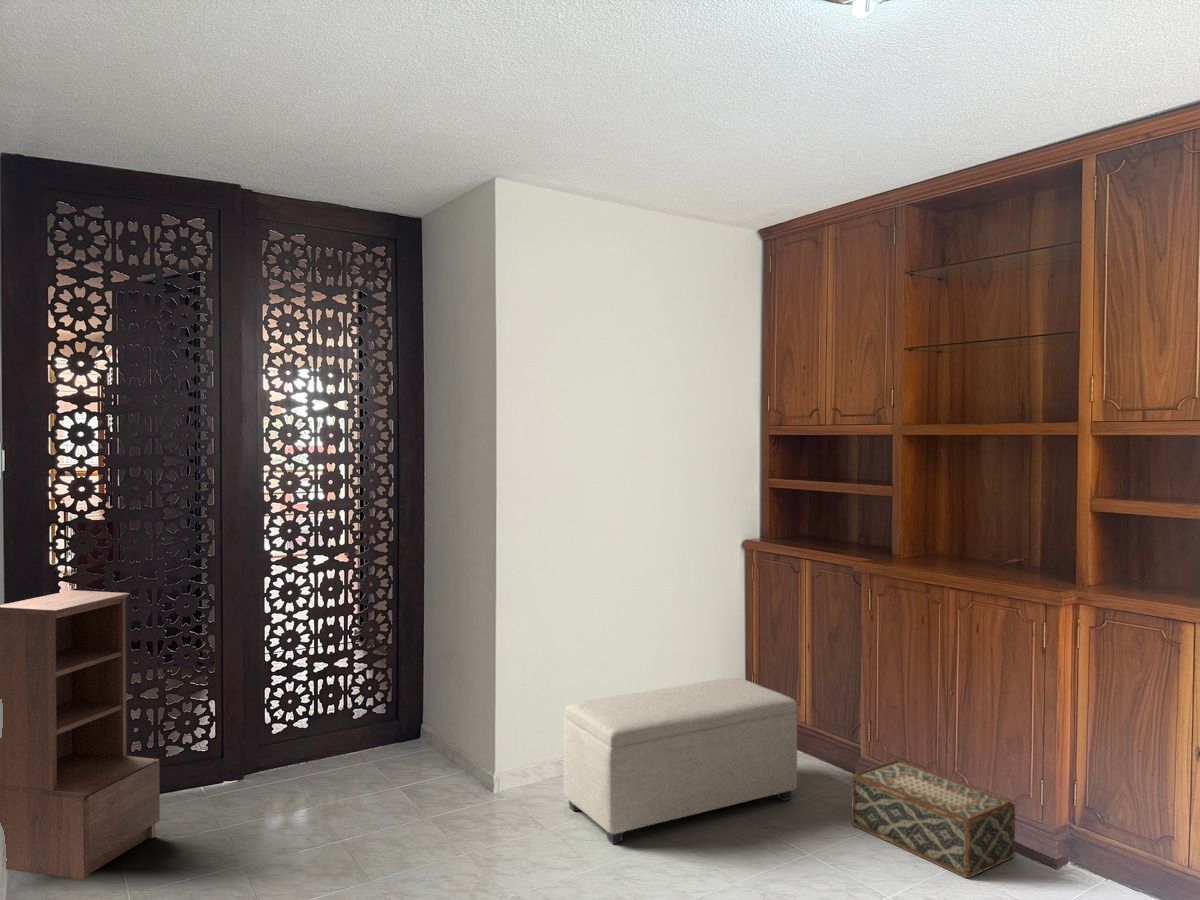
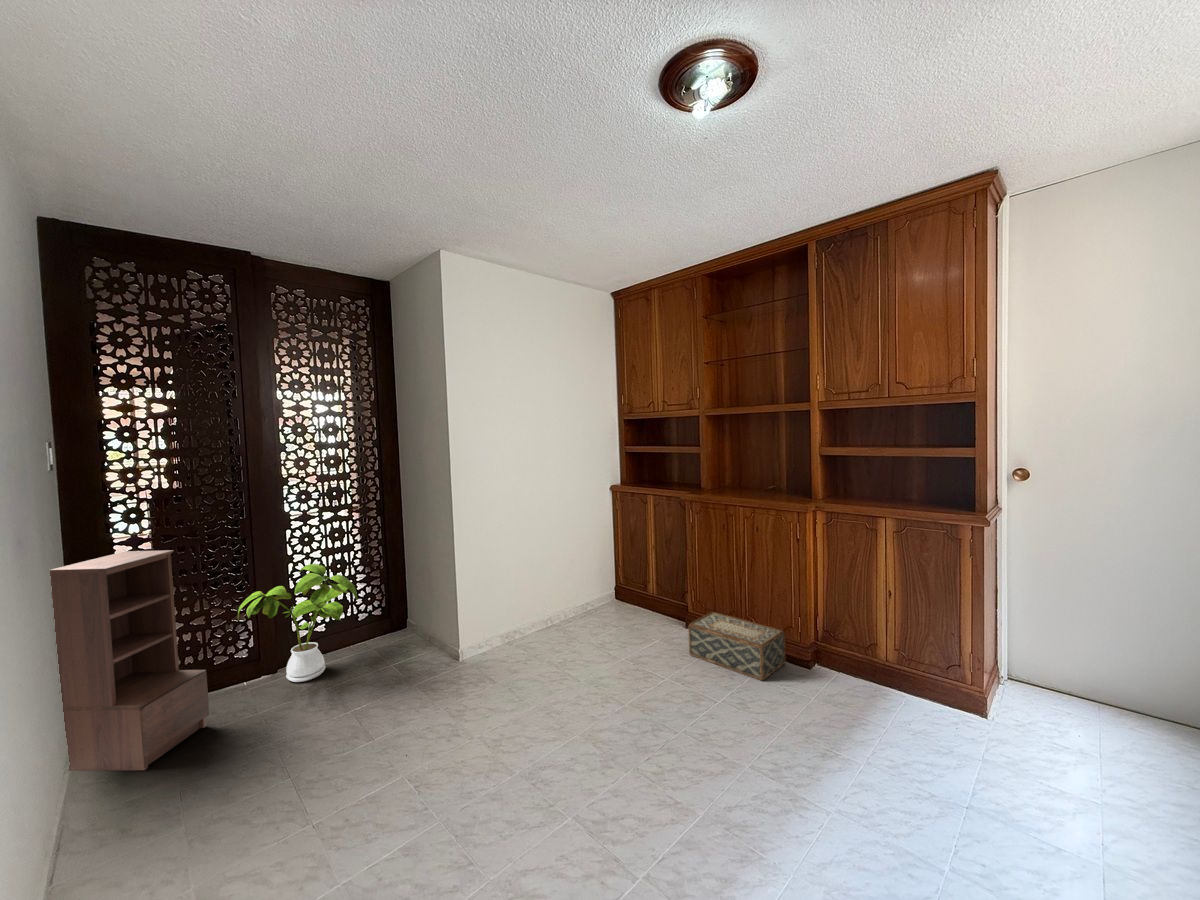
house plant: none [198,628,356,795] -> present [237,564,358,682]
ottoman: present [564,677,797,844] -> none [506,571,654,687]

